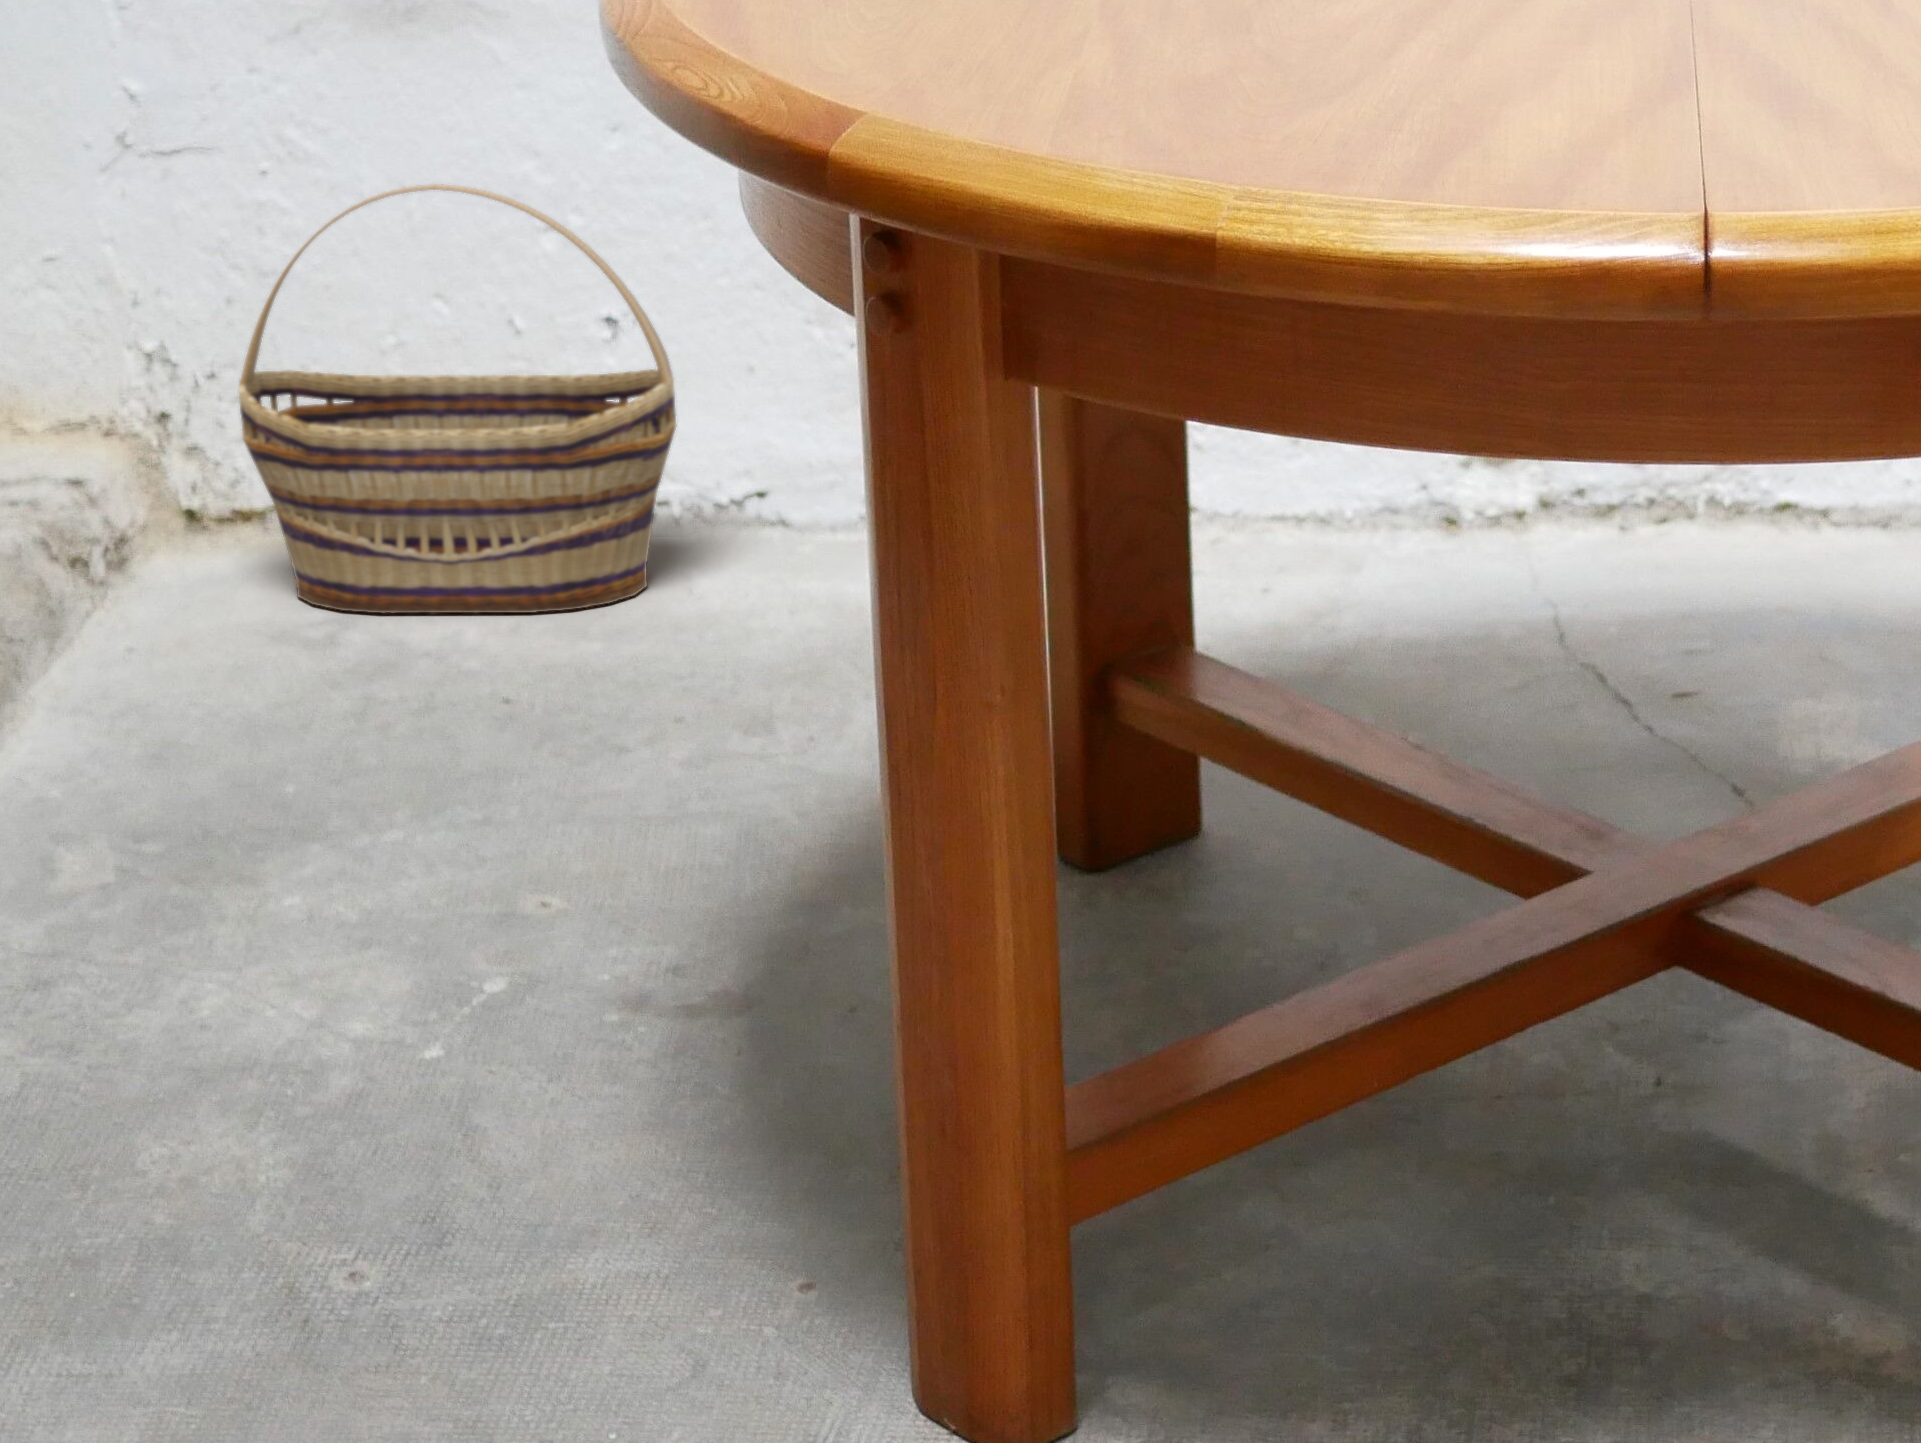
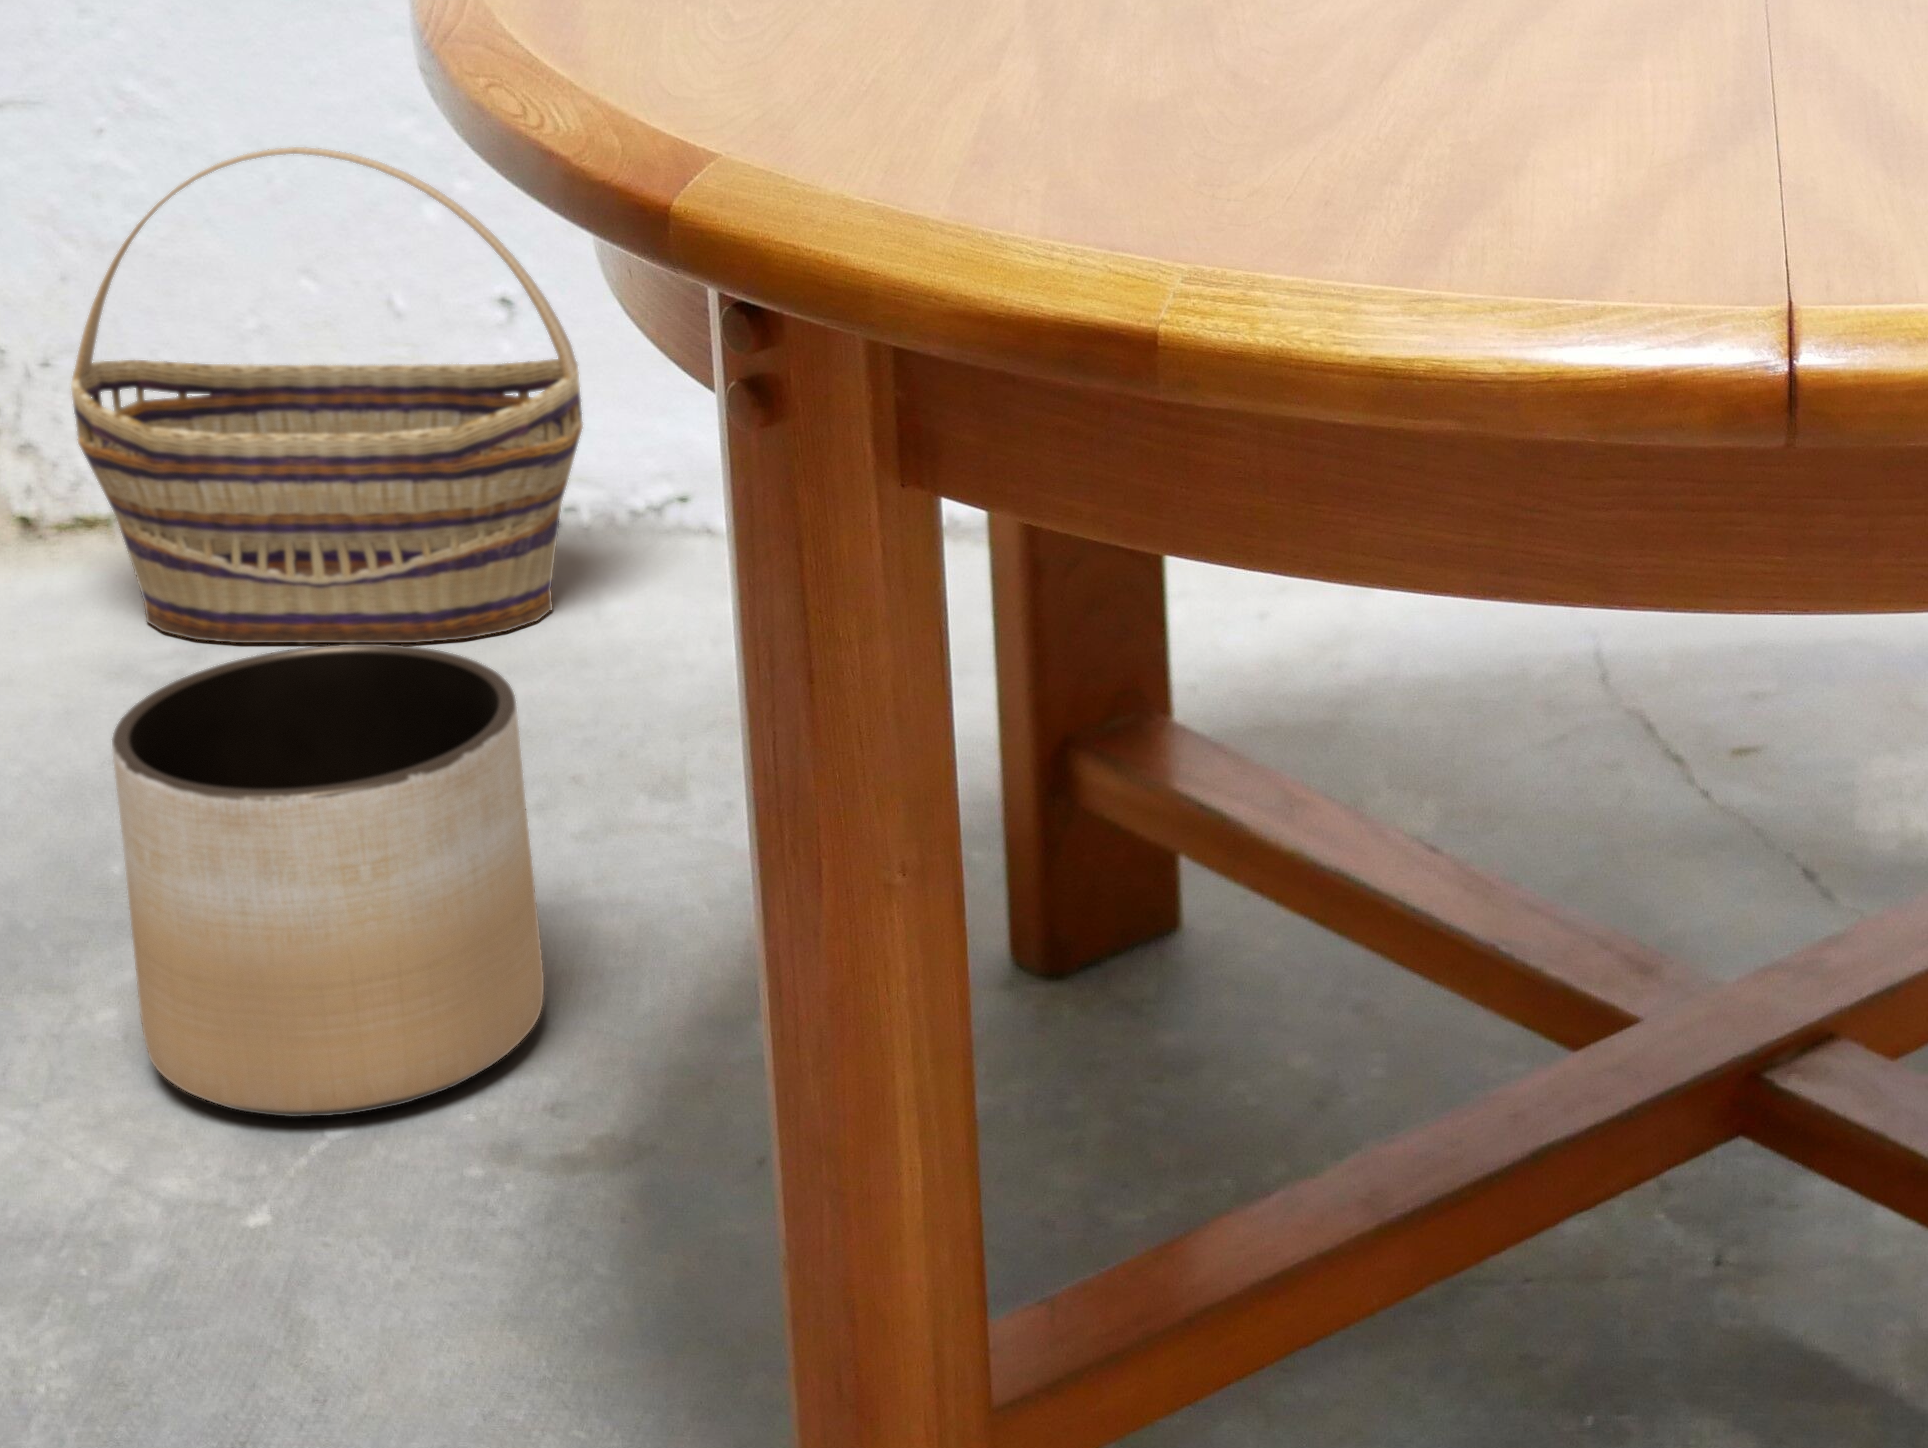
planter: none [309,586,662,976] -> present [112,644,544,1117]

